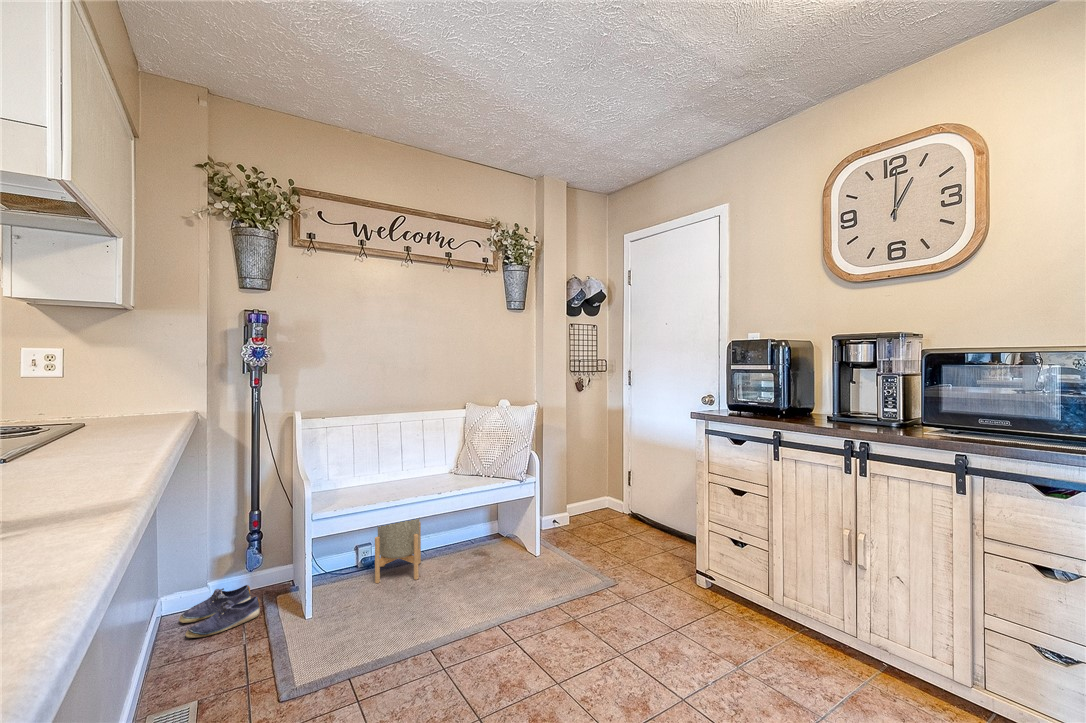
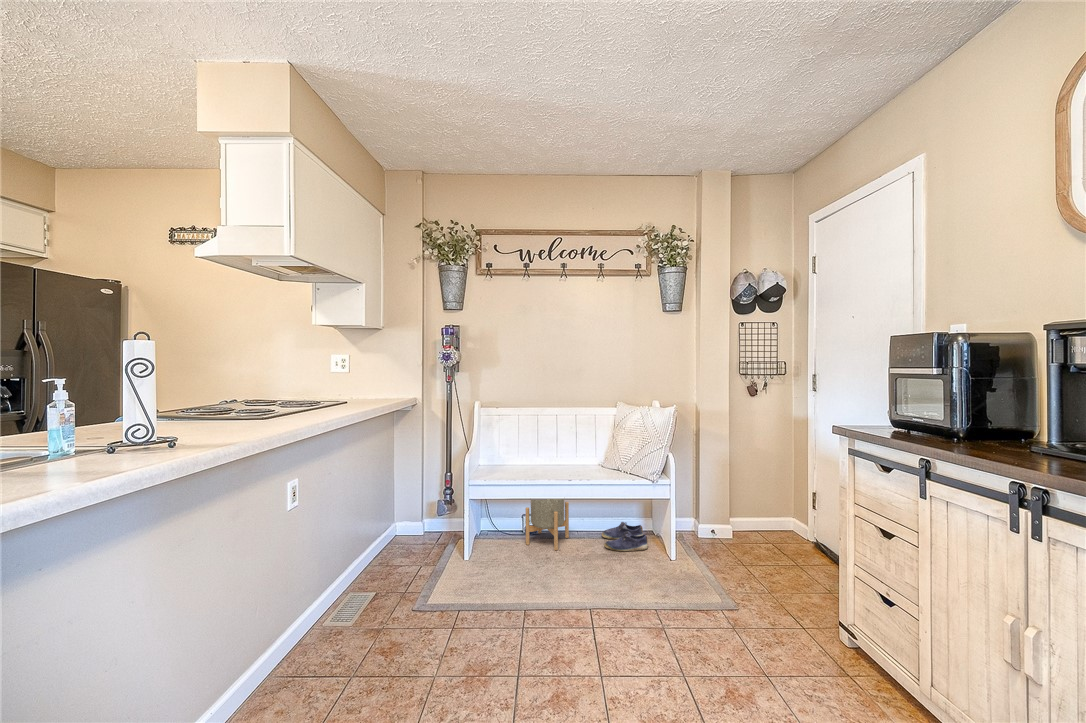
shoe: present [179,585,260,638] -> present [601,522,648,551]

